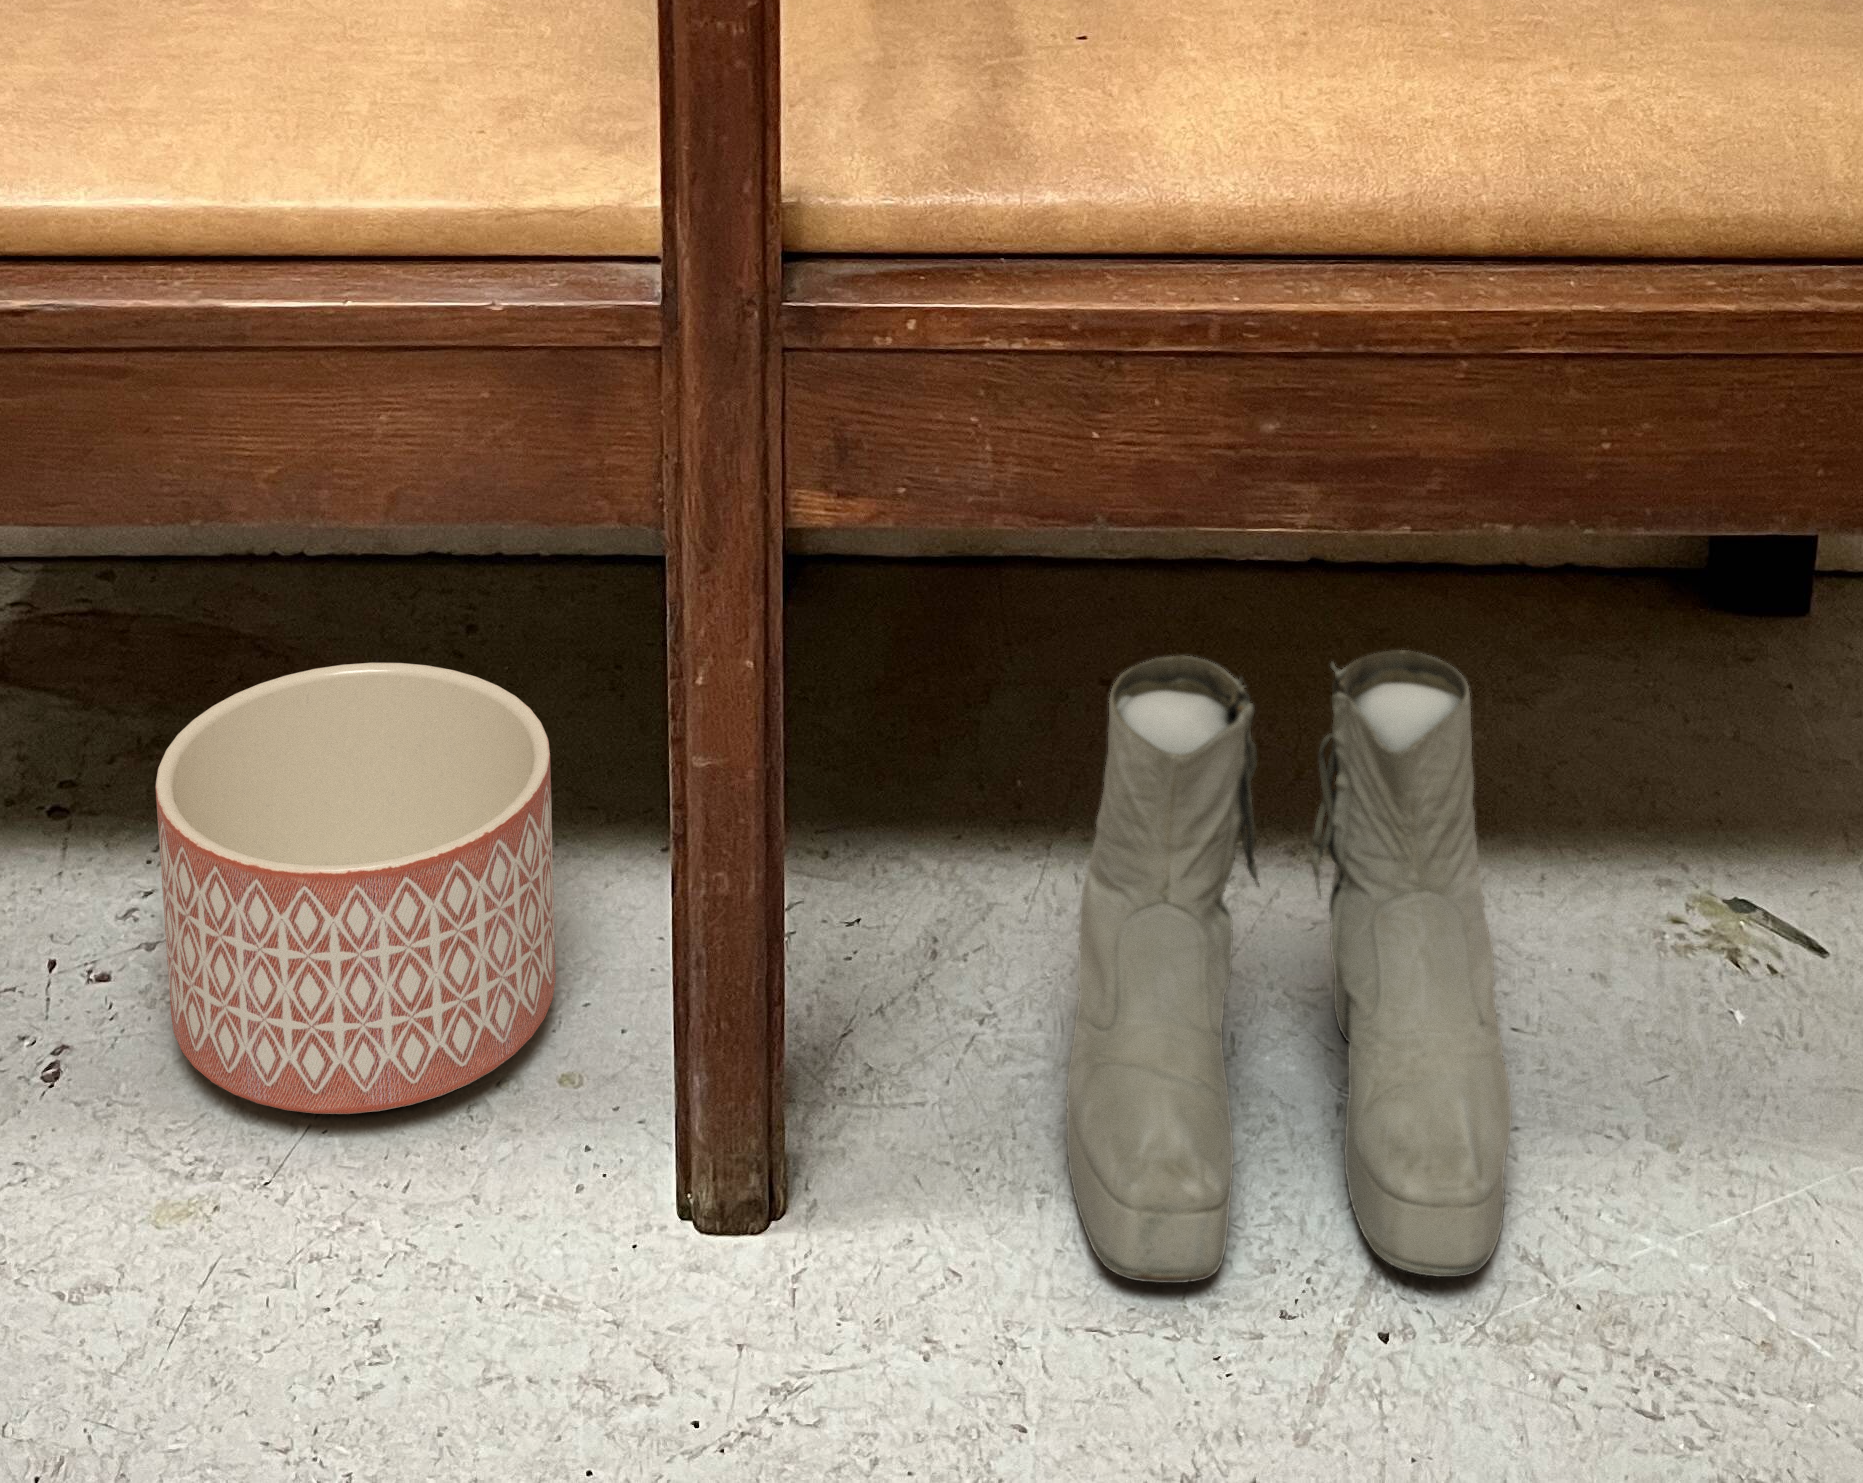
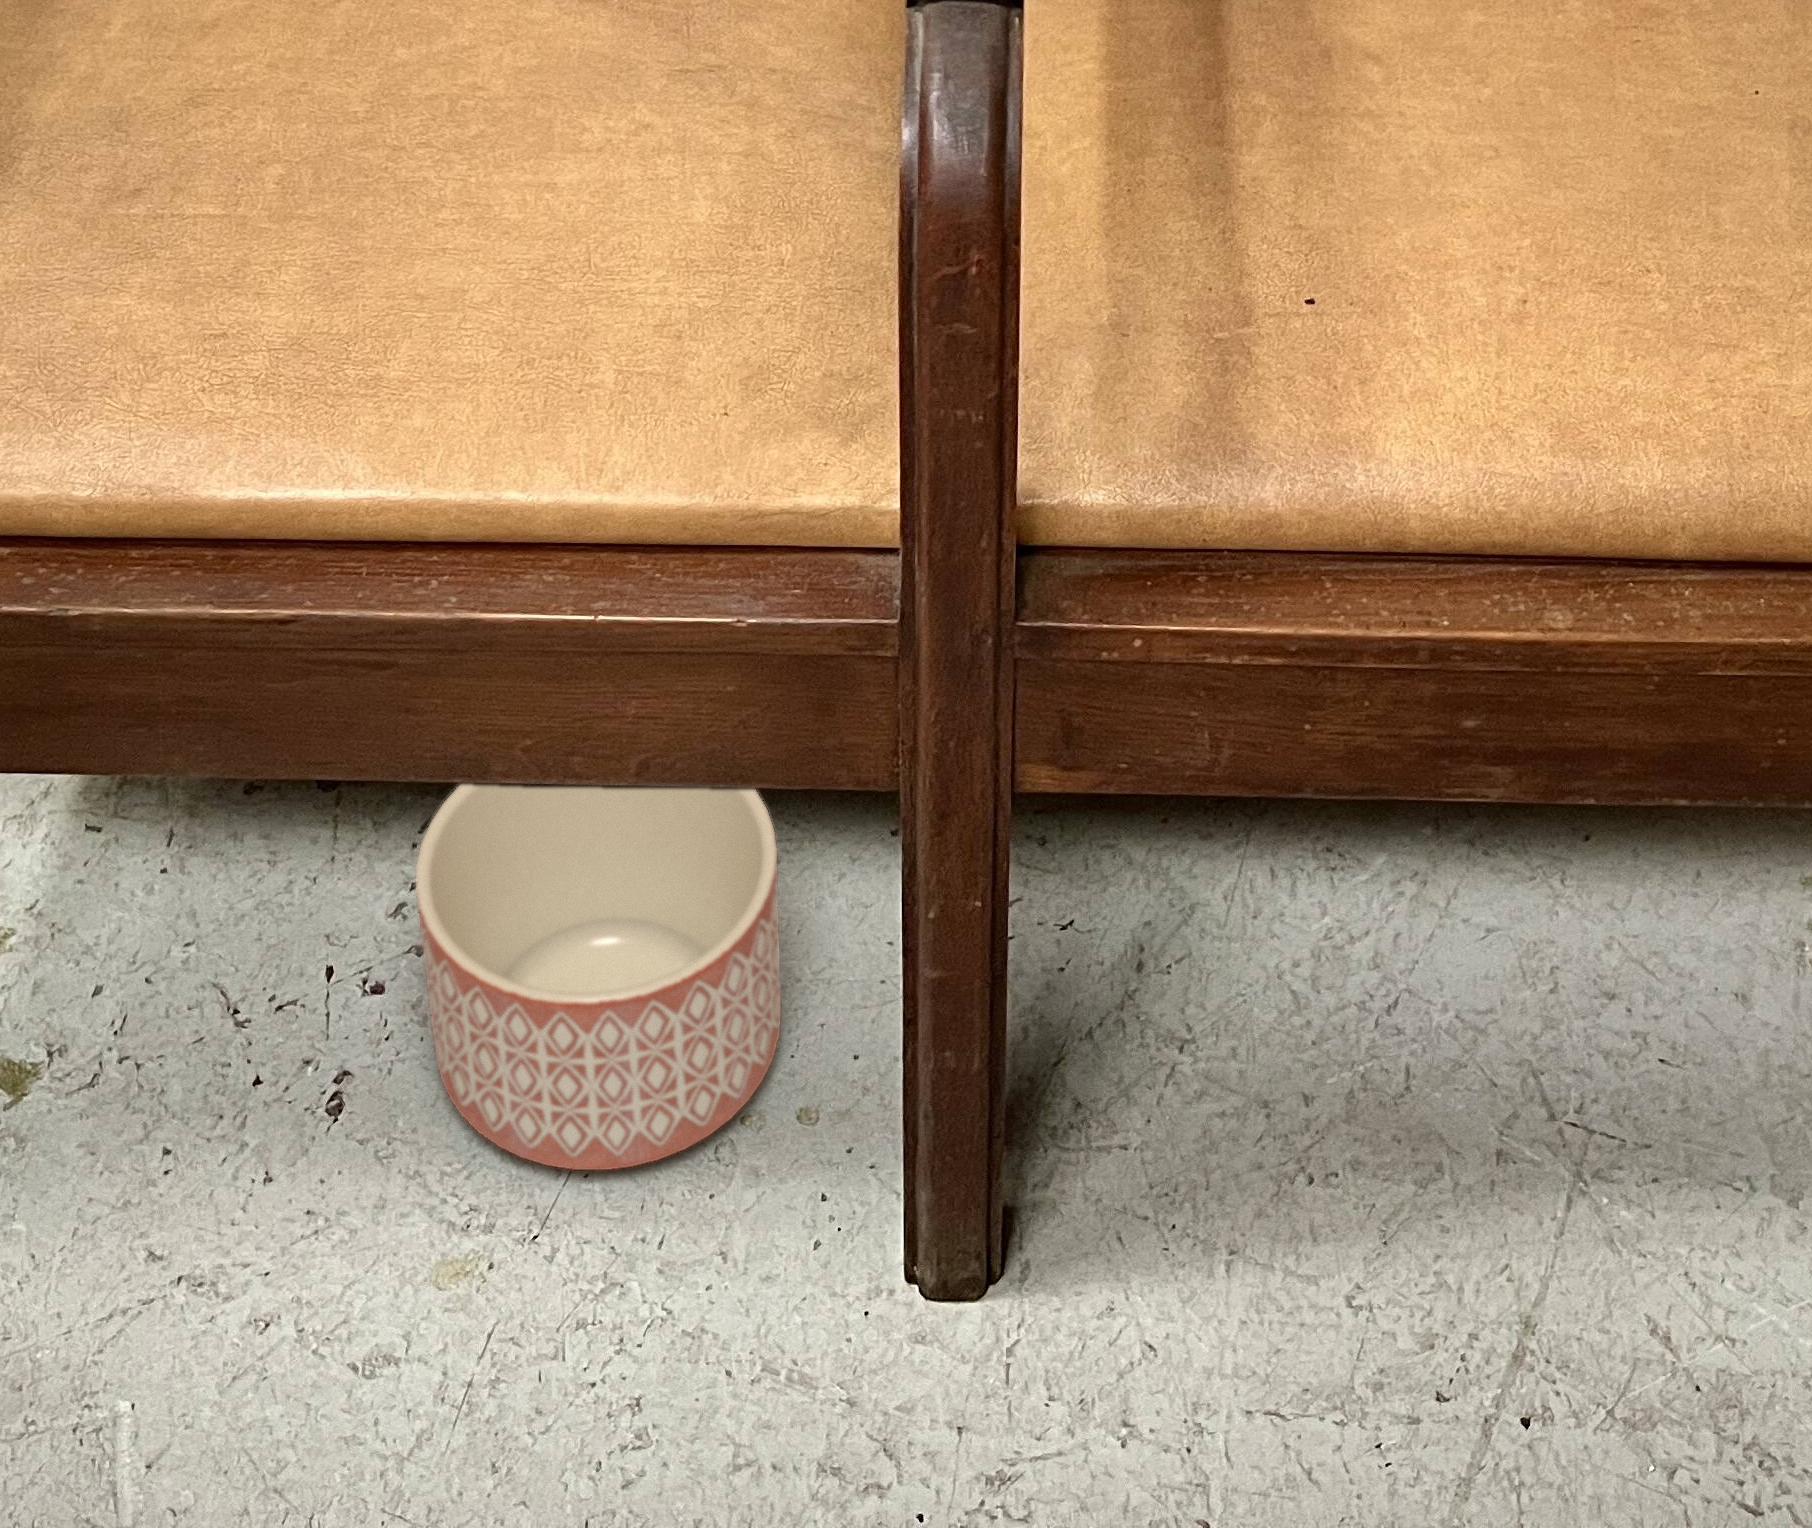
boots: present [1067,650,1512,1283] -> none [1246,784,1648,1367]

